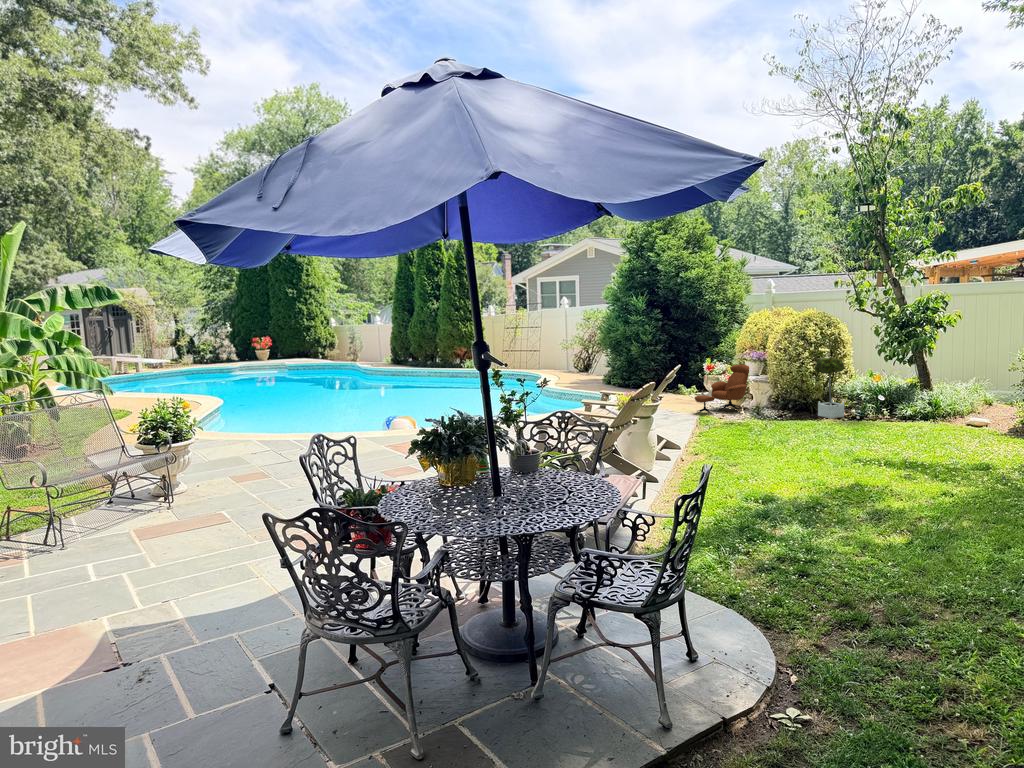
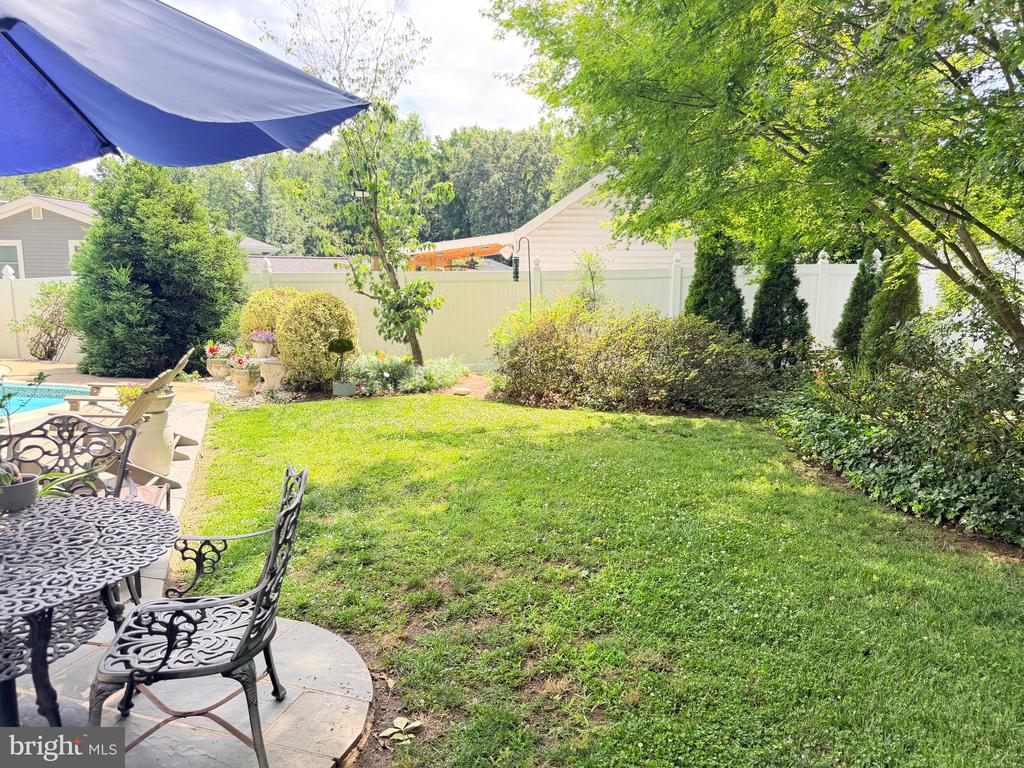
lounge chair: present [695,364,749,414] -> none [203,346,261,403]

